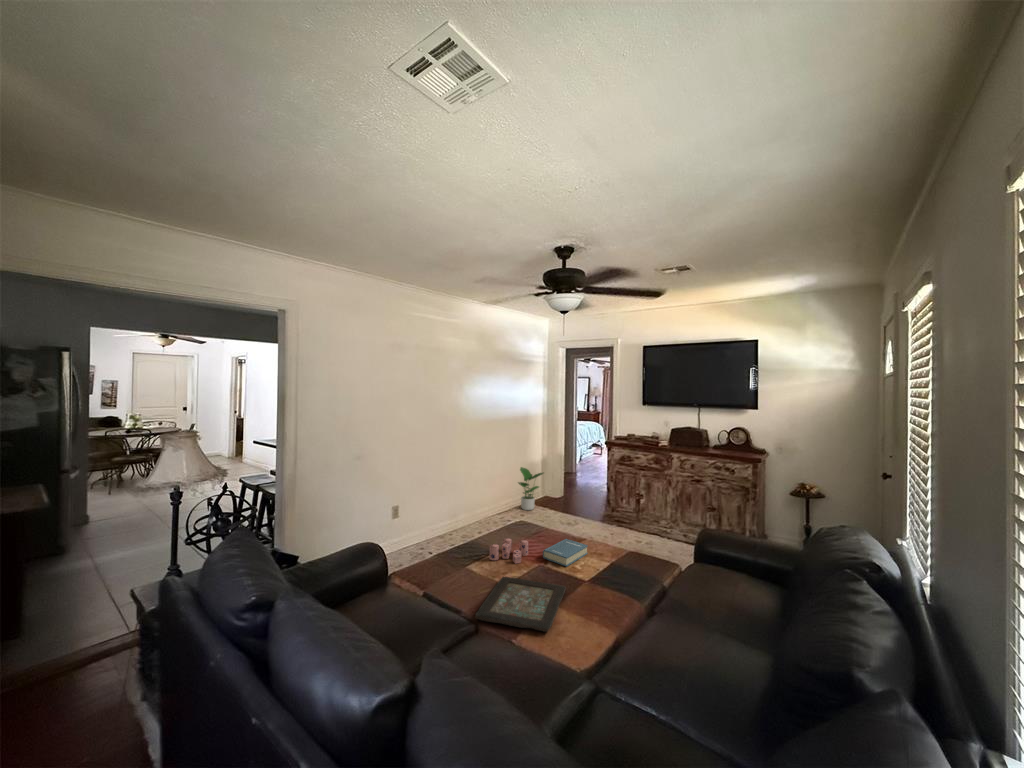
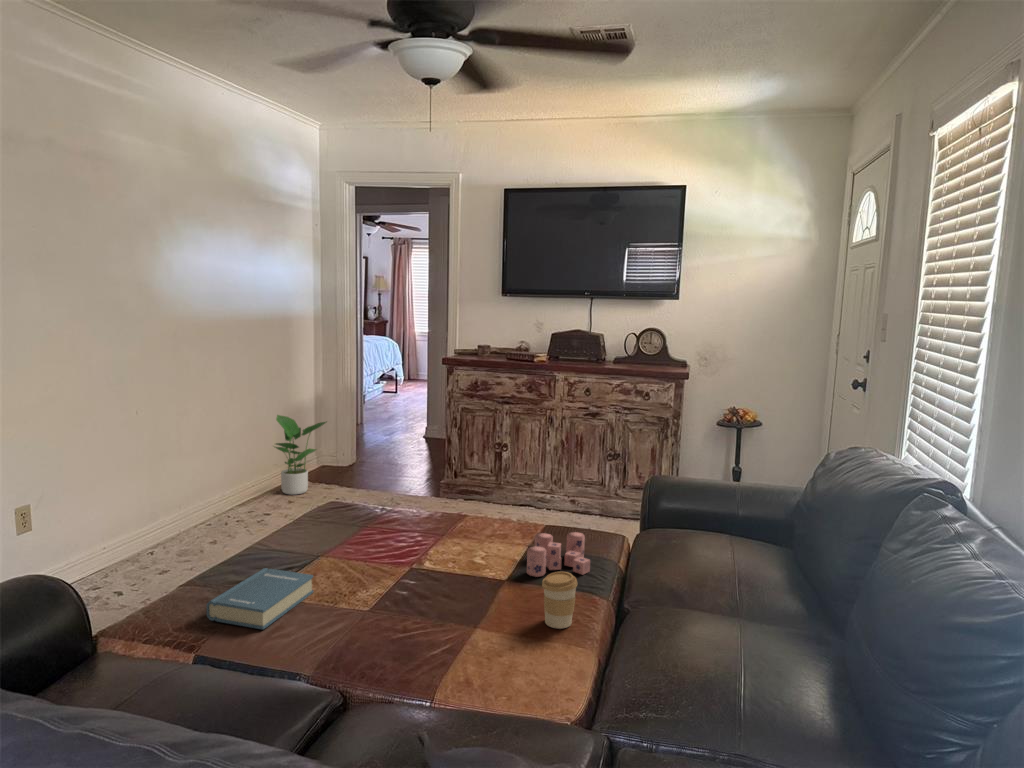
candle: present [490,538,528,564] -> present [527,532,590,577]
hardback book: present [543,539,588,567] -> present [206,568,313,629]
decorative tray: present [475,577,566,632] -> none [340,591,490,675]
coffee cup: none [593,584,614,619] -> present [542,572,577,629]

